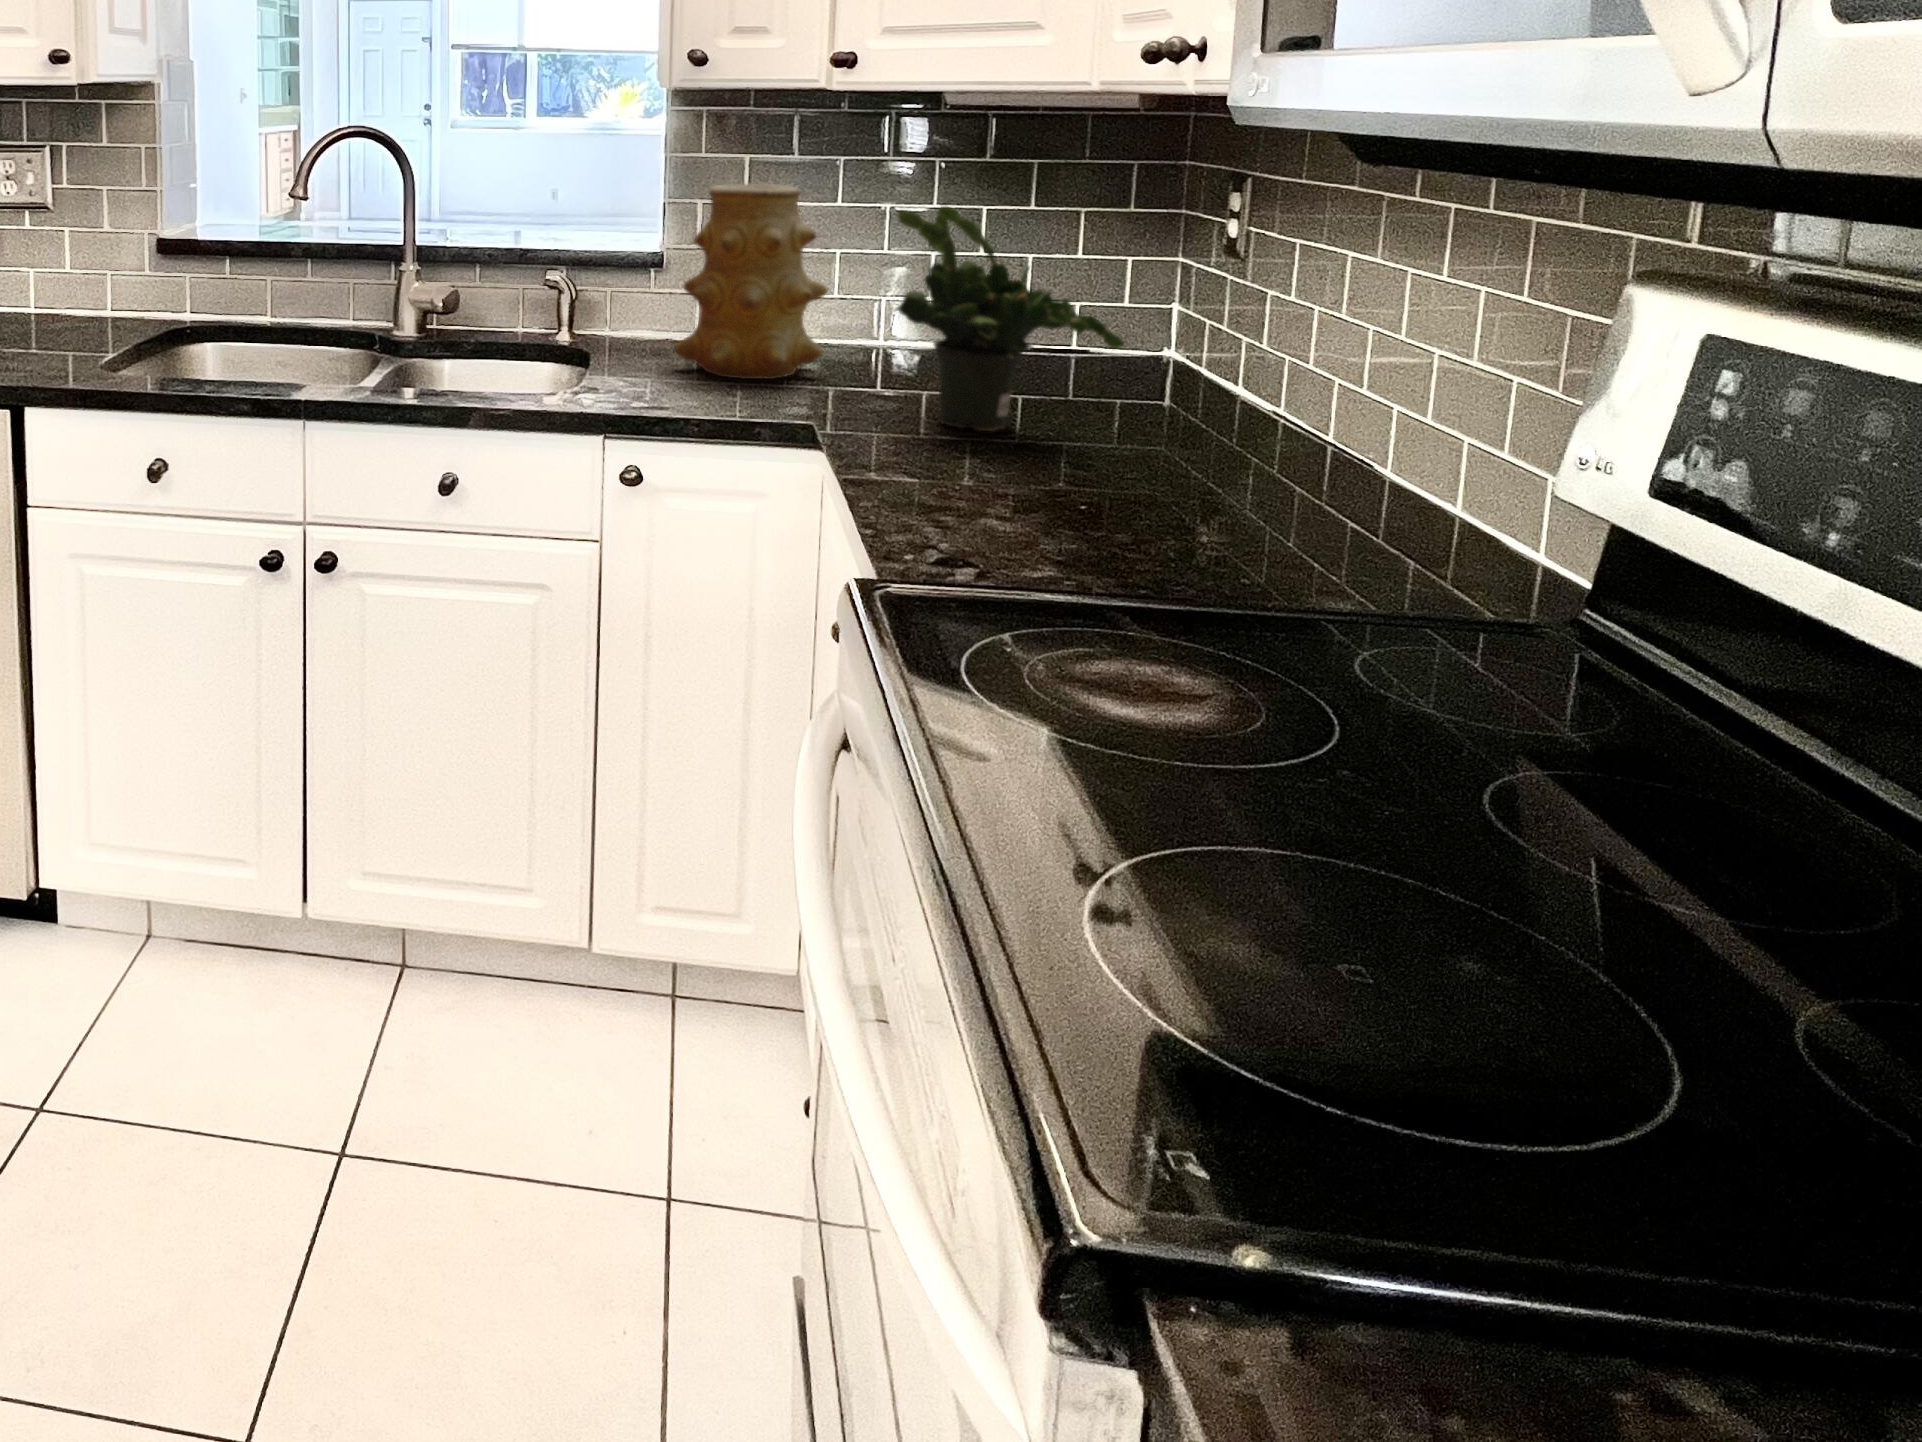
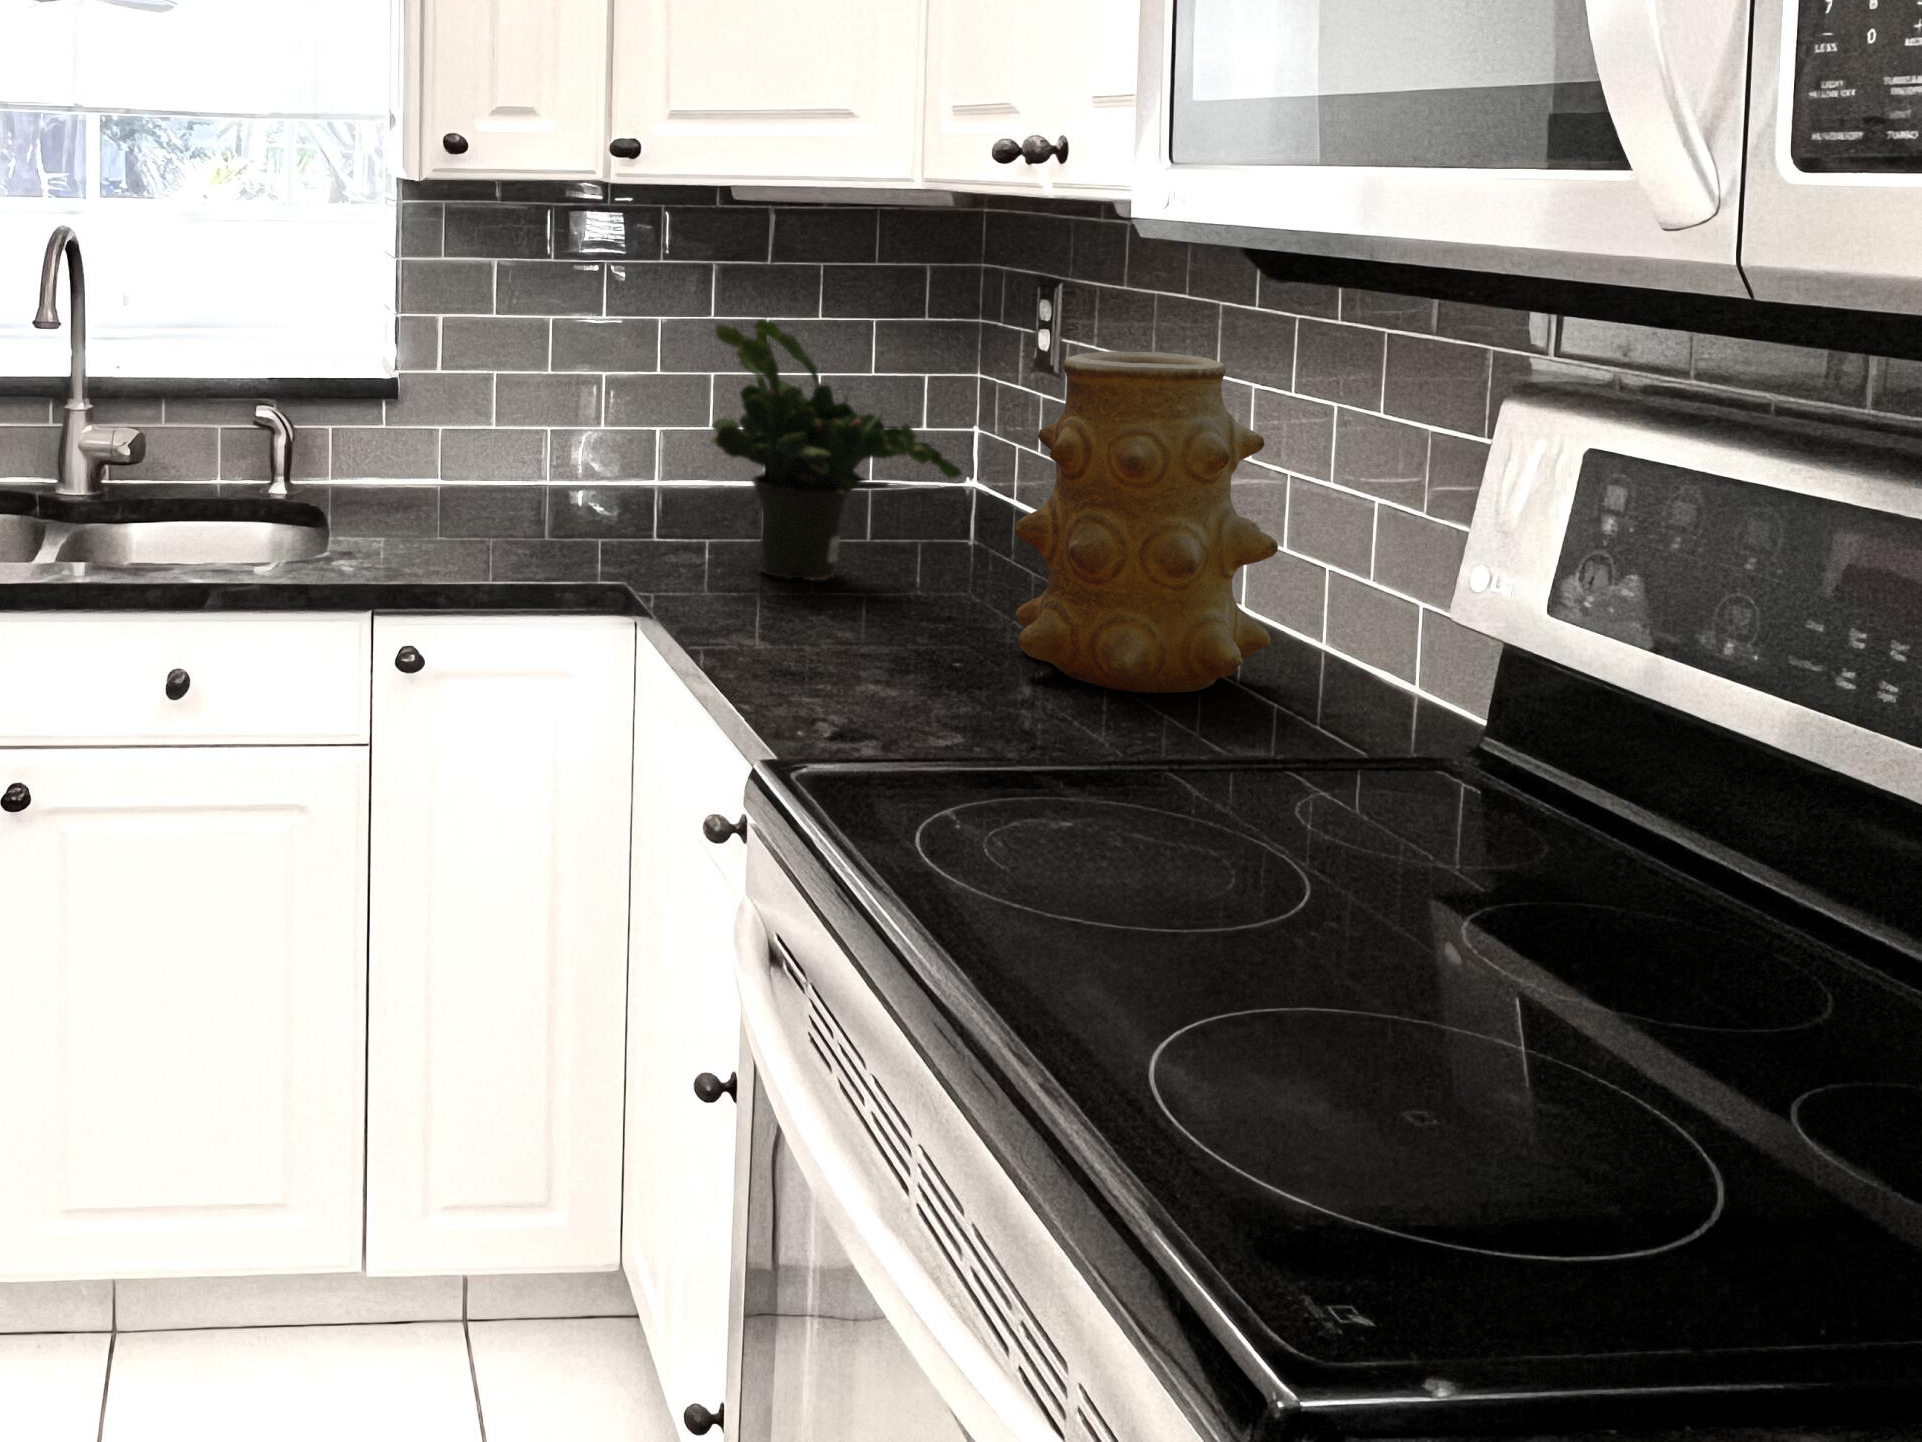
vase: present [675,184,828,379] -> present [1015,351,1278,693]

